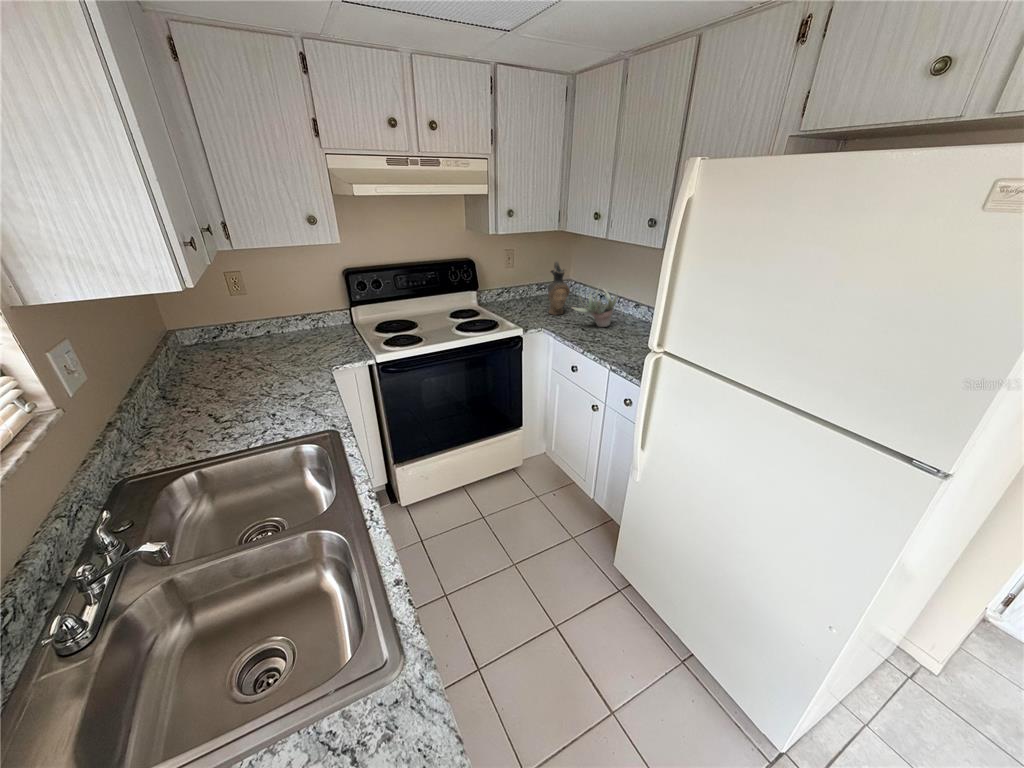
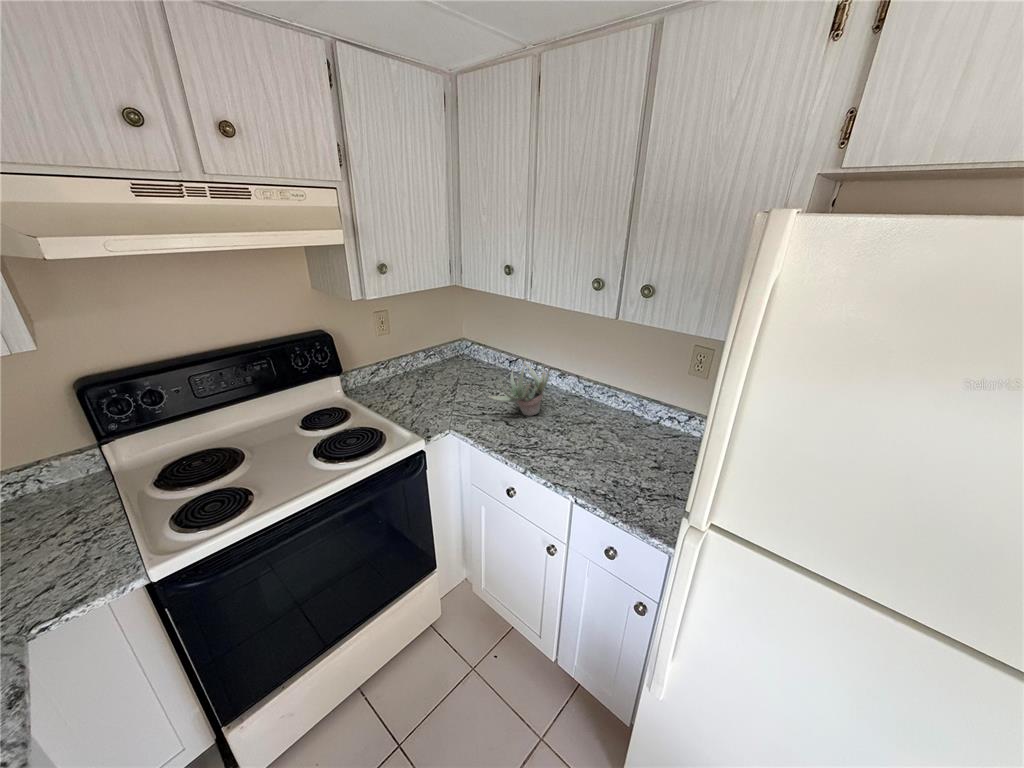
ceramic pitcher: present [548,261,570,315] -> none [447,327,477,400]

